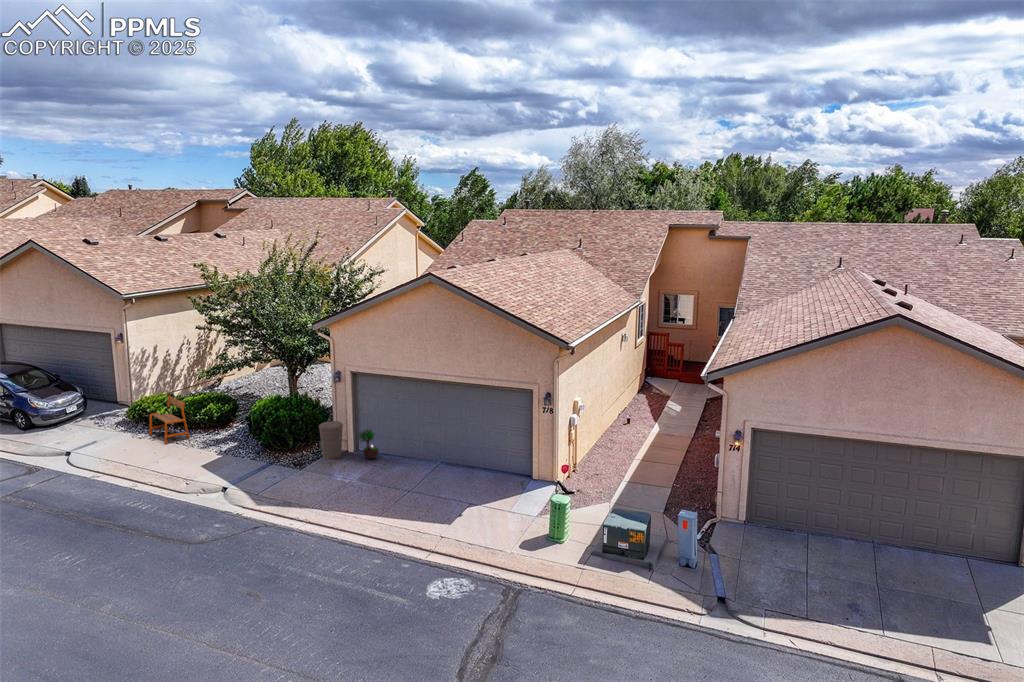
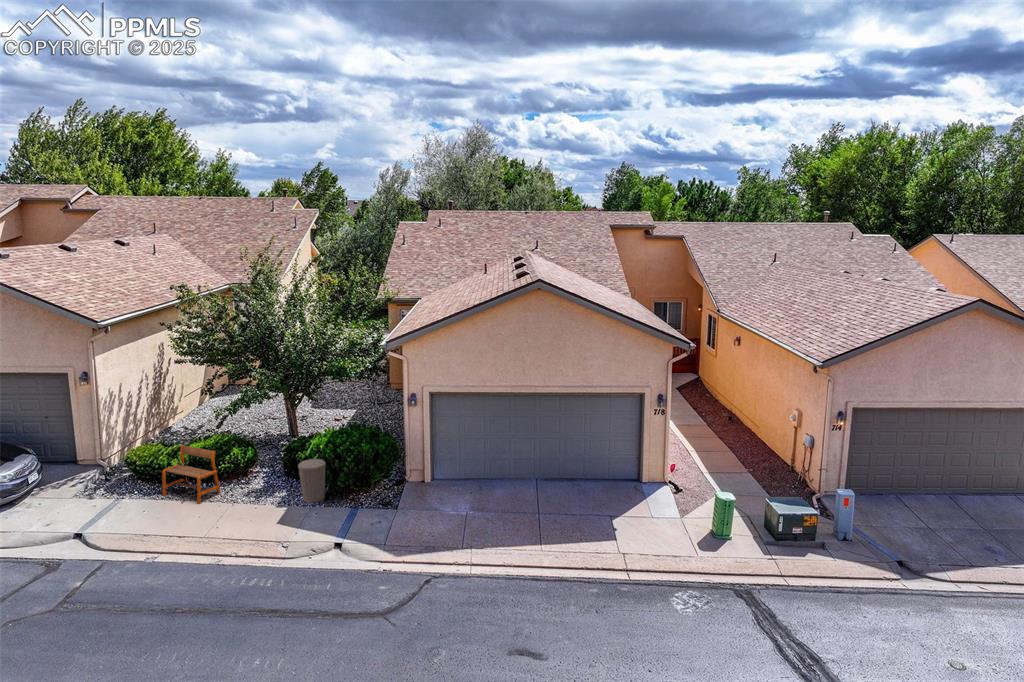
trash can: present [319,421,343,459] -> present [298,459,326,503]
potted tree: present [359,430,378,459] -> none [444,451,466,485]

